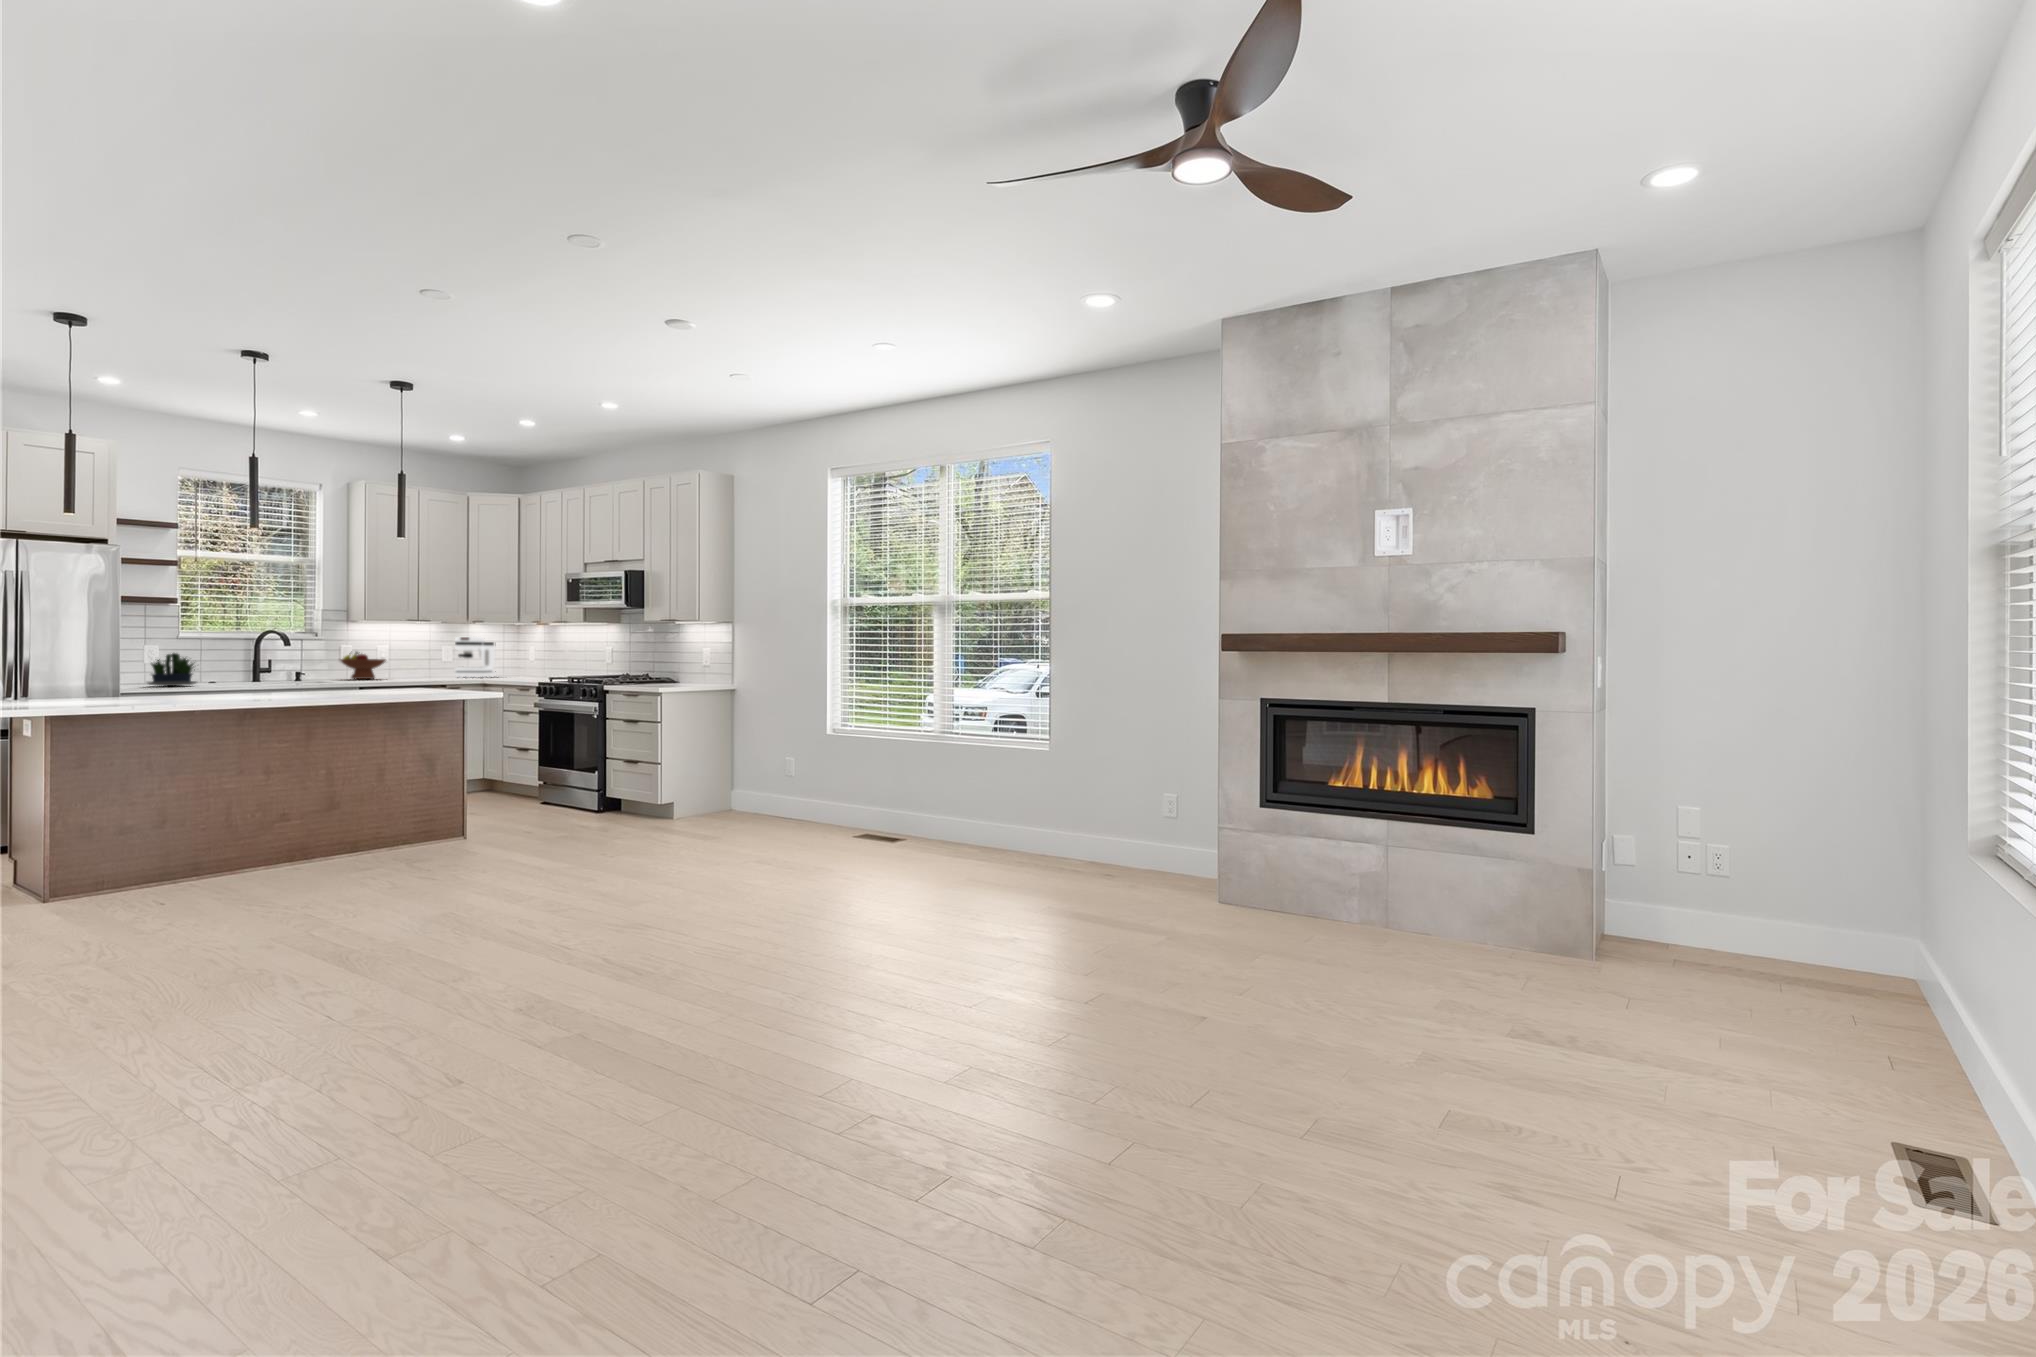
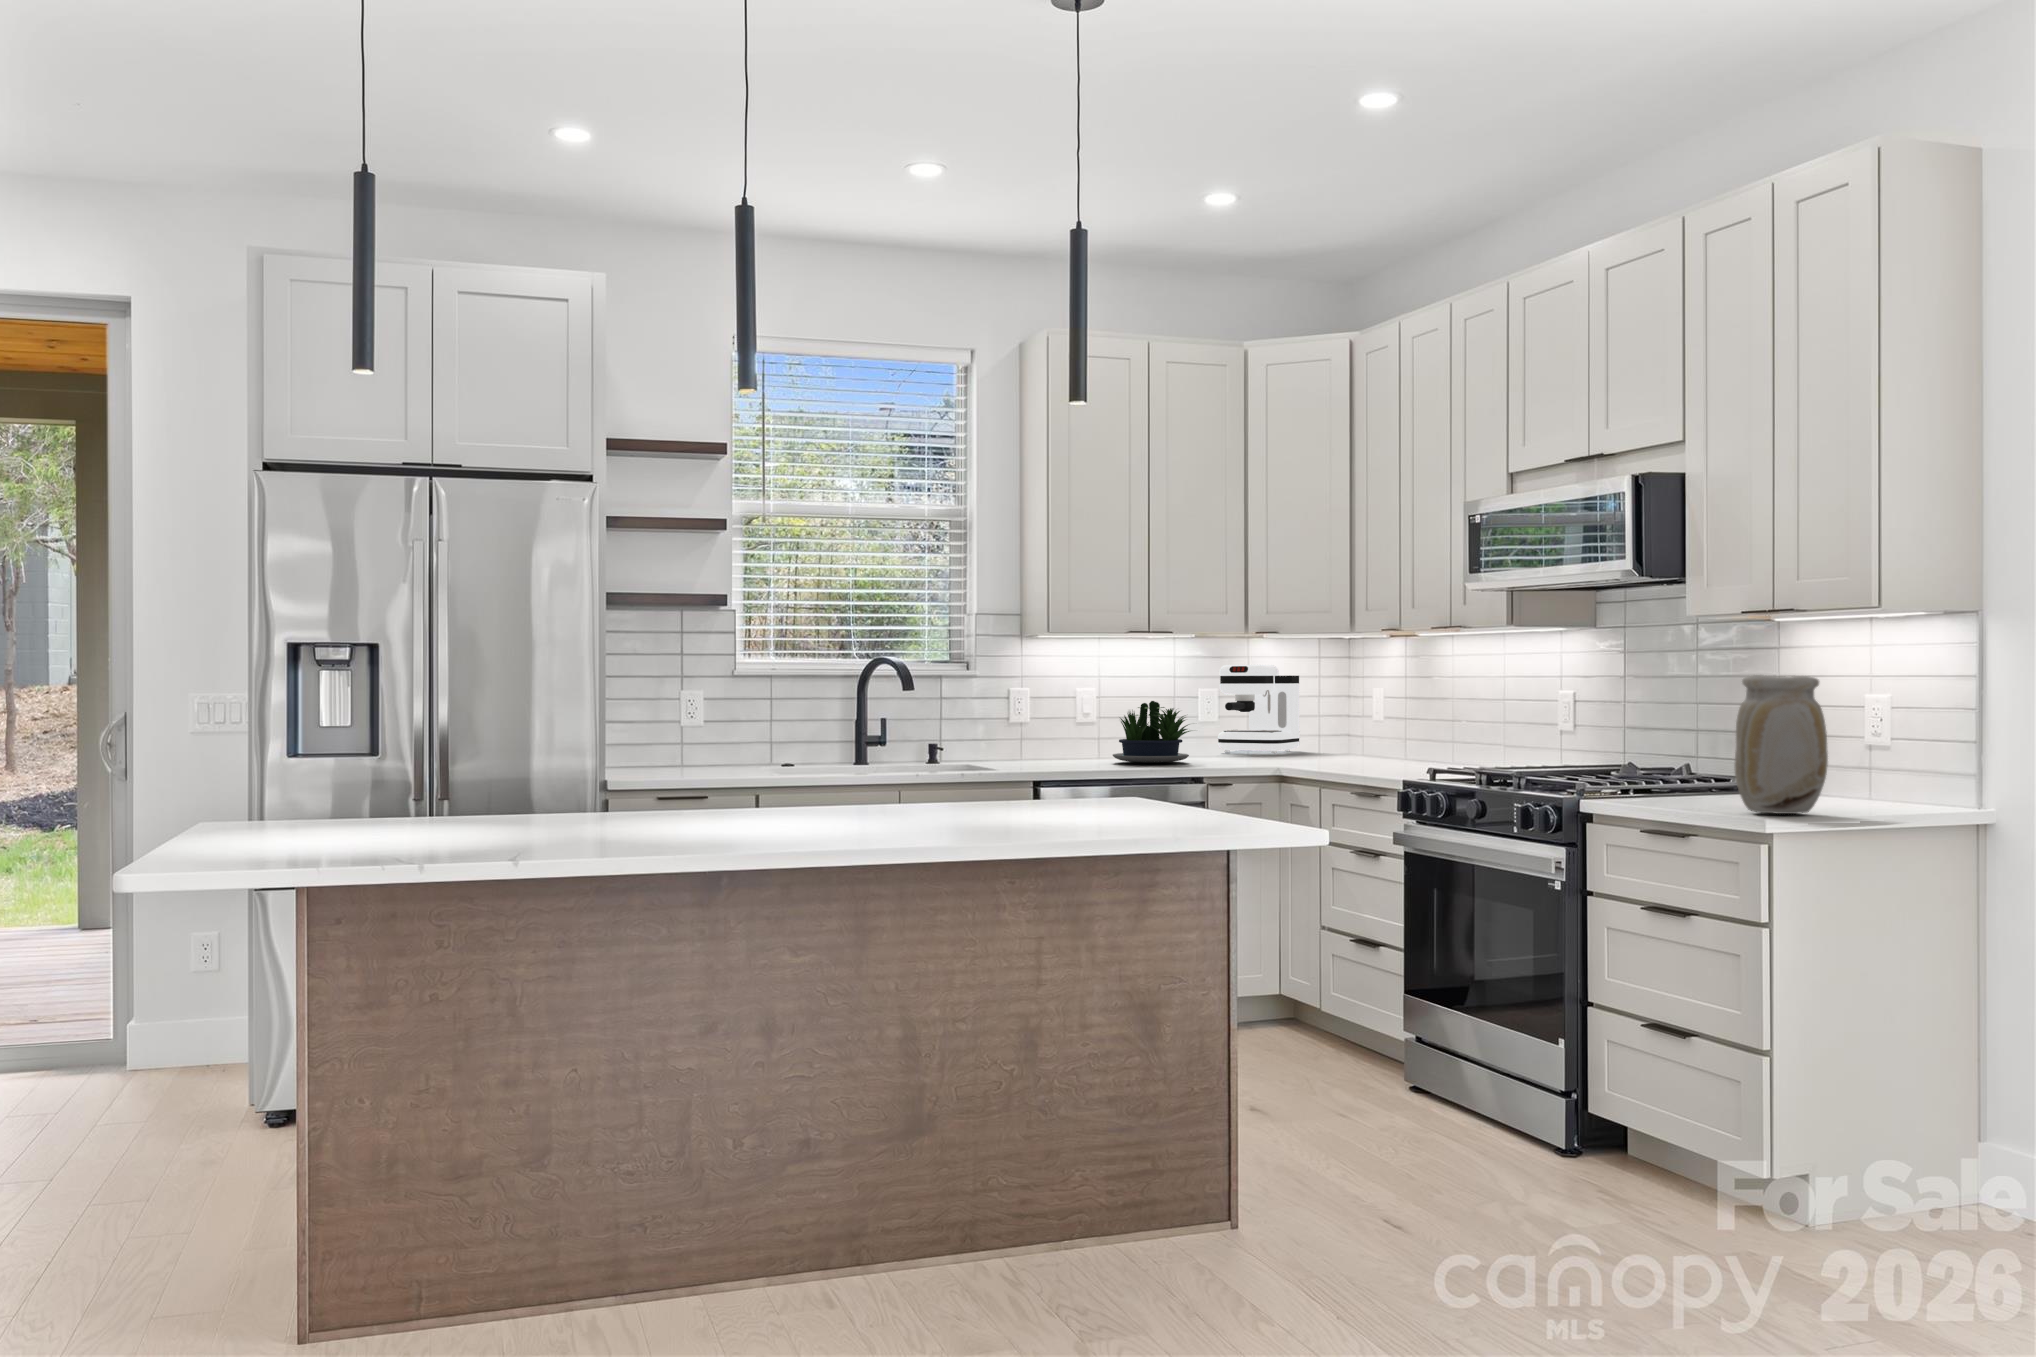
vase: none [647,641,675,685] -> present [1735,675,1828,814]
fruit bowl: present [340,652,386,679] -> none [1003,699,1091,758]
potted plant: present [147,653,196,686] -> present [1113,701,1190,763]

